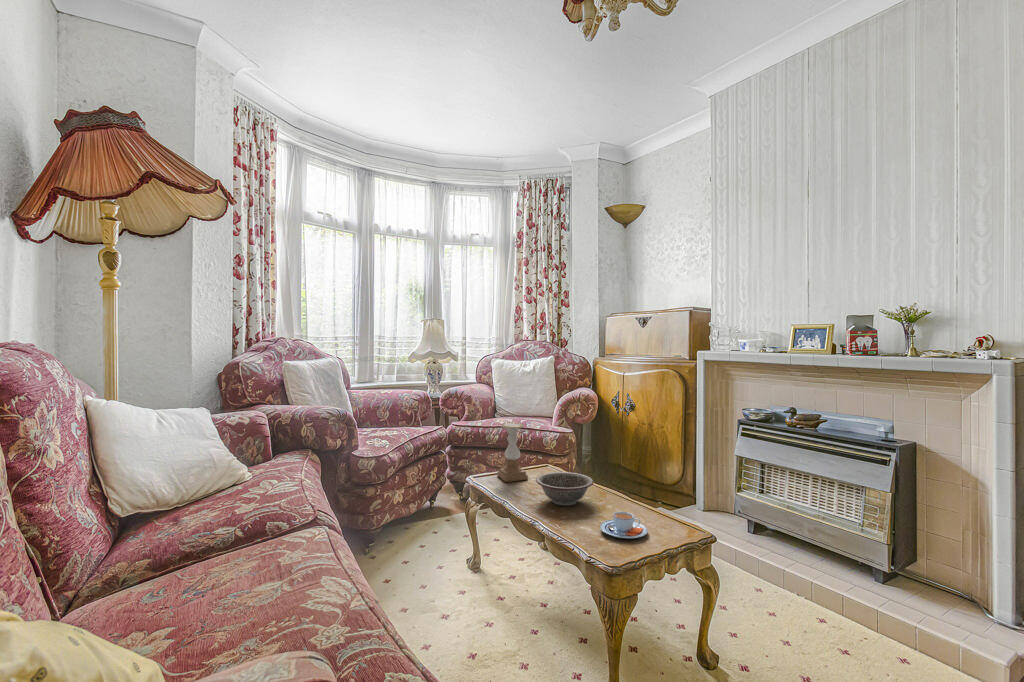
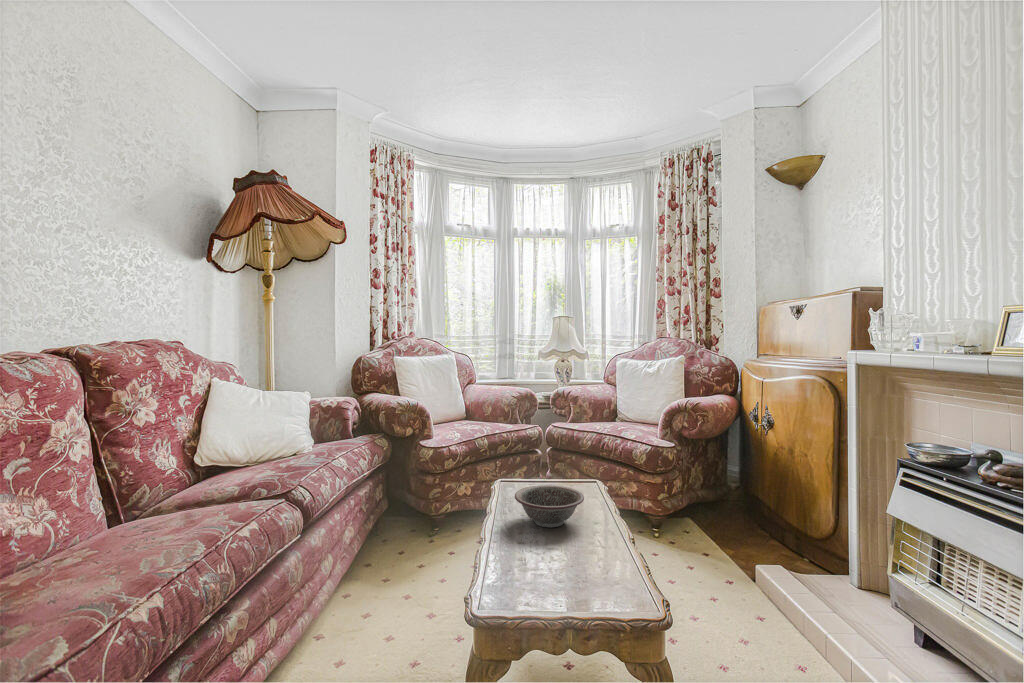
candle holder: present [498,423,528,482] -> none [522,424,551,491]
teacup: present [600,512,648,538] -> none [528,545,590,585]

